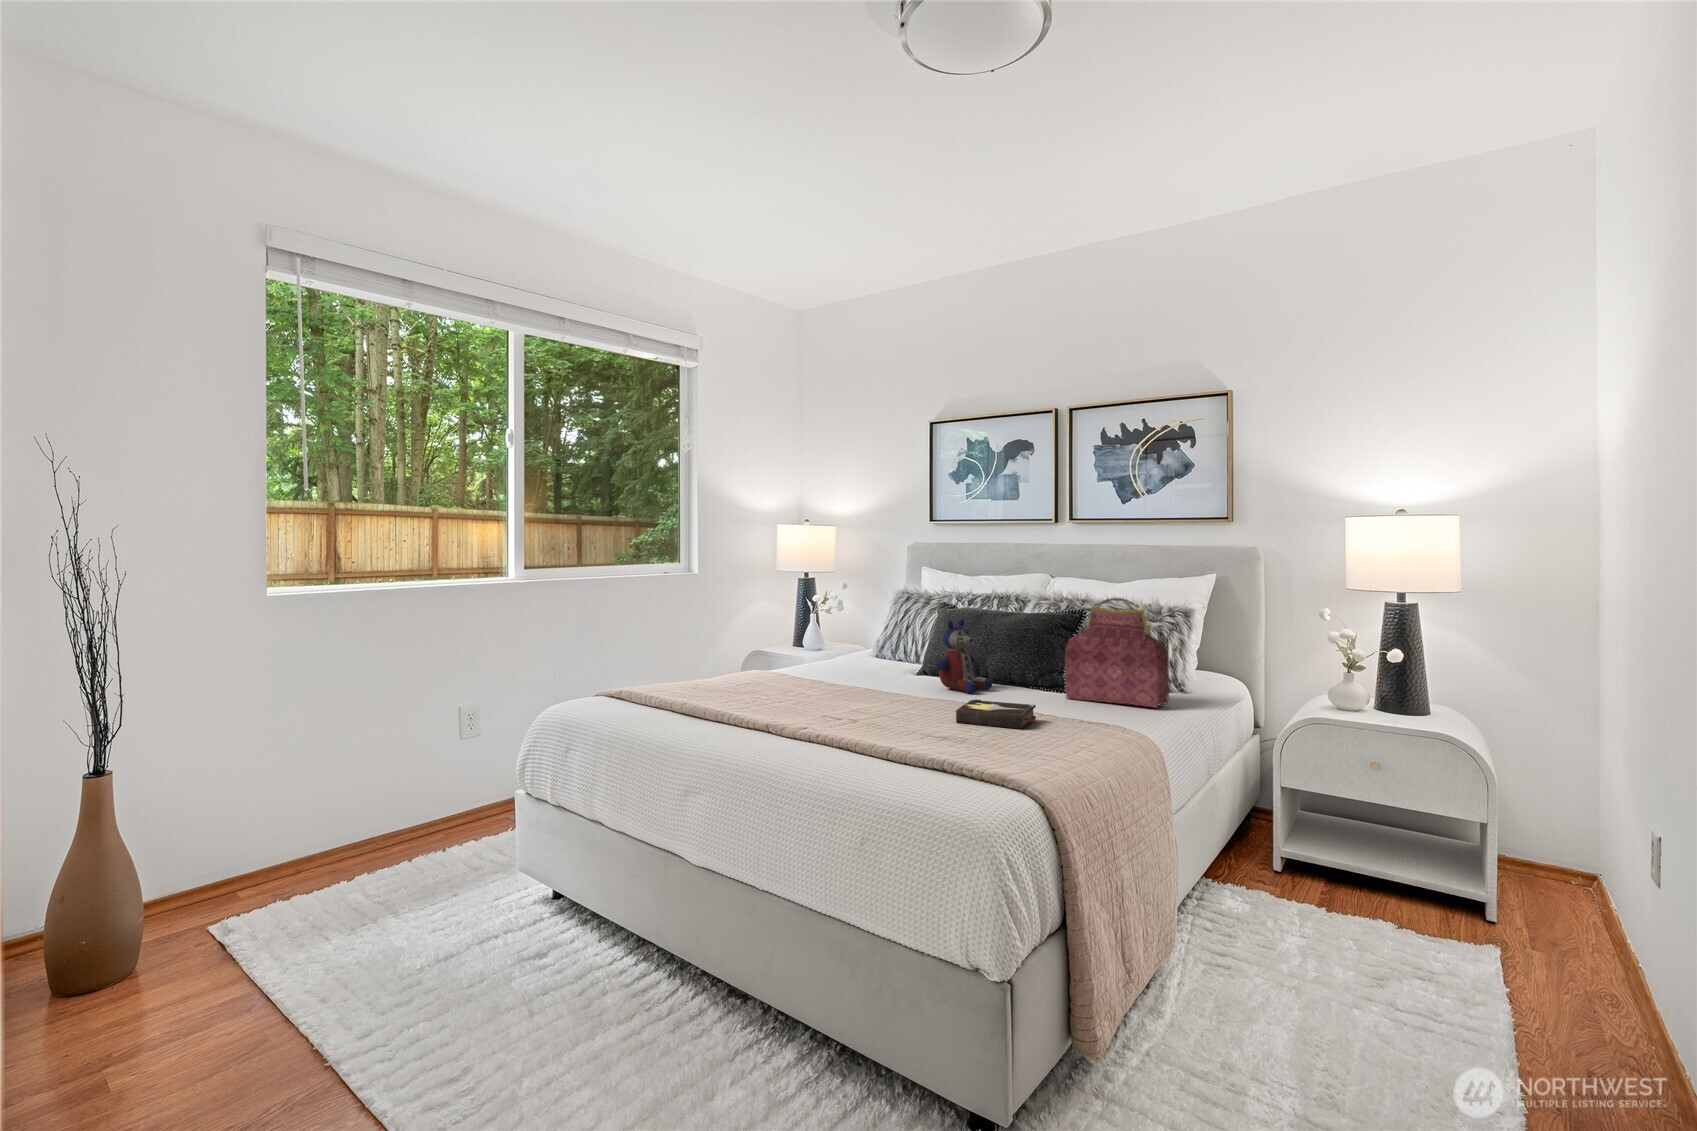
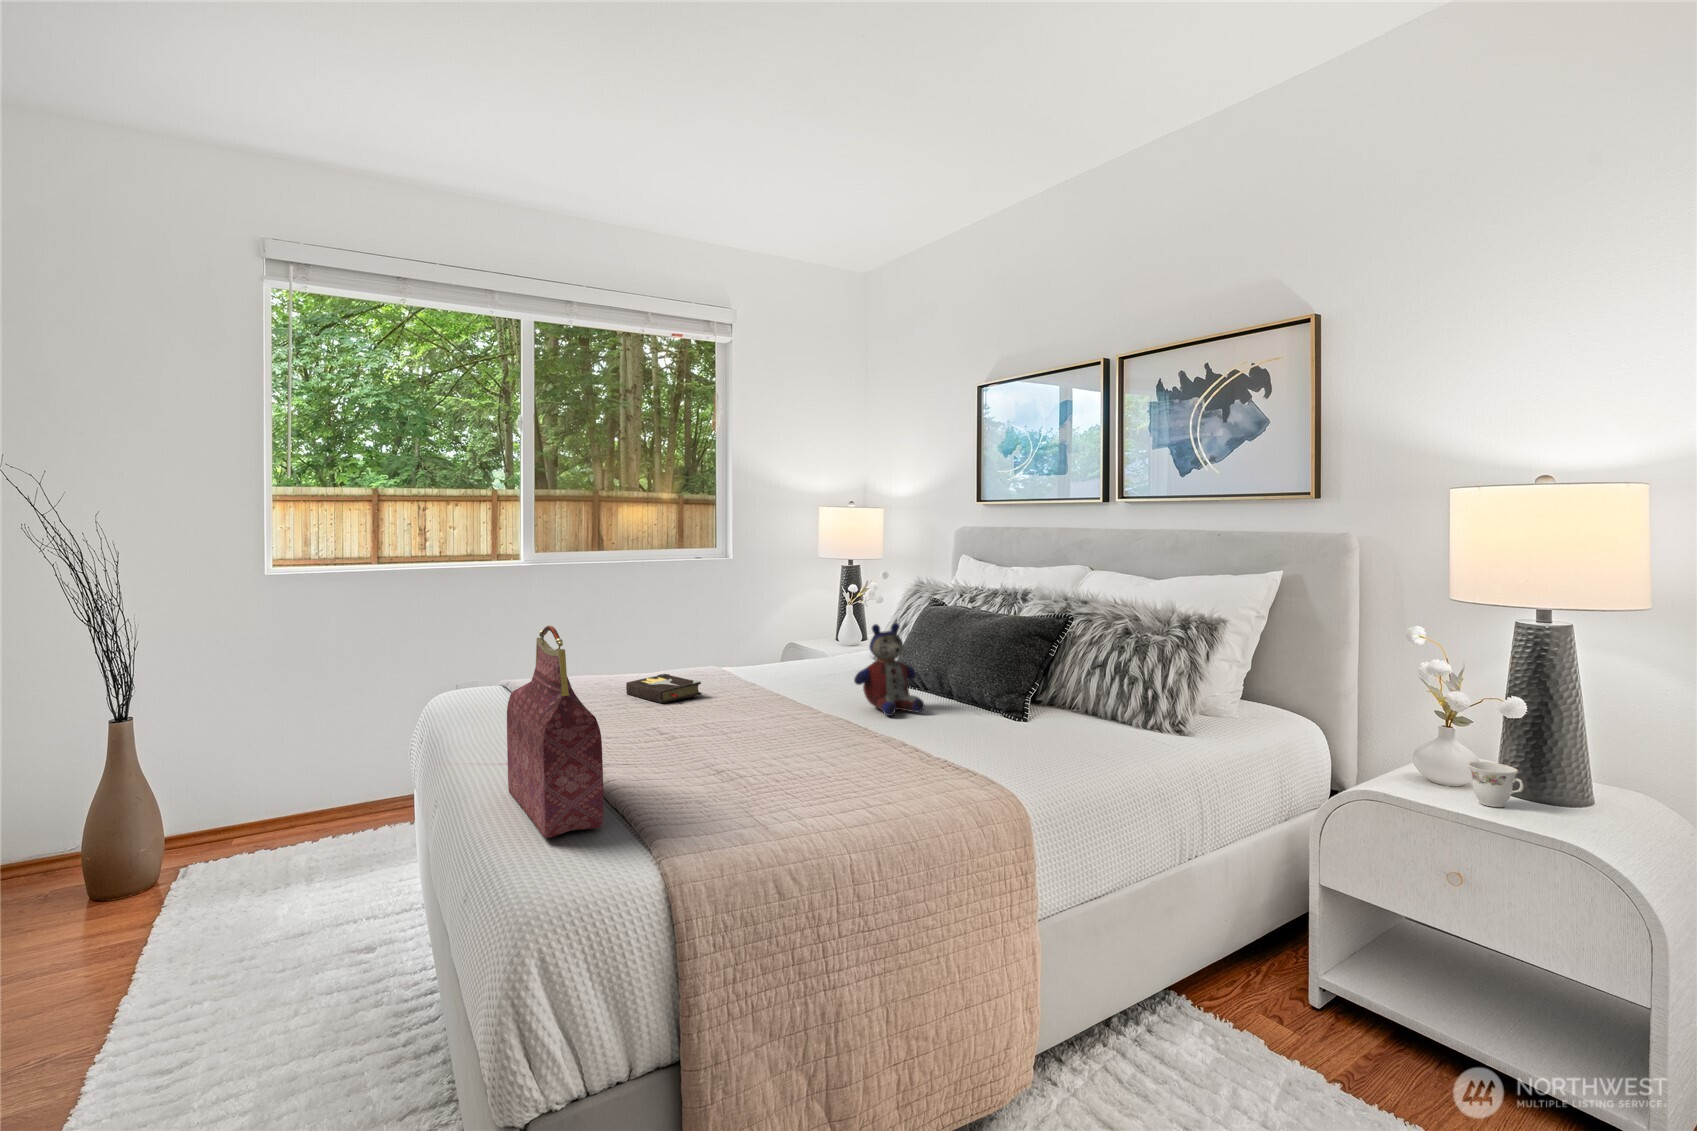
handbag: present [1065,598,1169,708] -> present [507,626,604,838]
teacup: none [1371,693,1405,720] -> present [1468,762,1524,807]
hardback book: present [956,699,1036,729] -> present [626,674,702,703]

